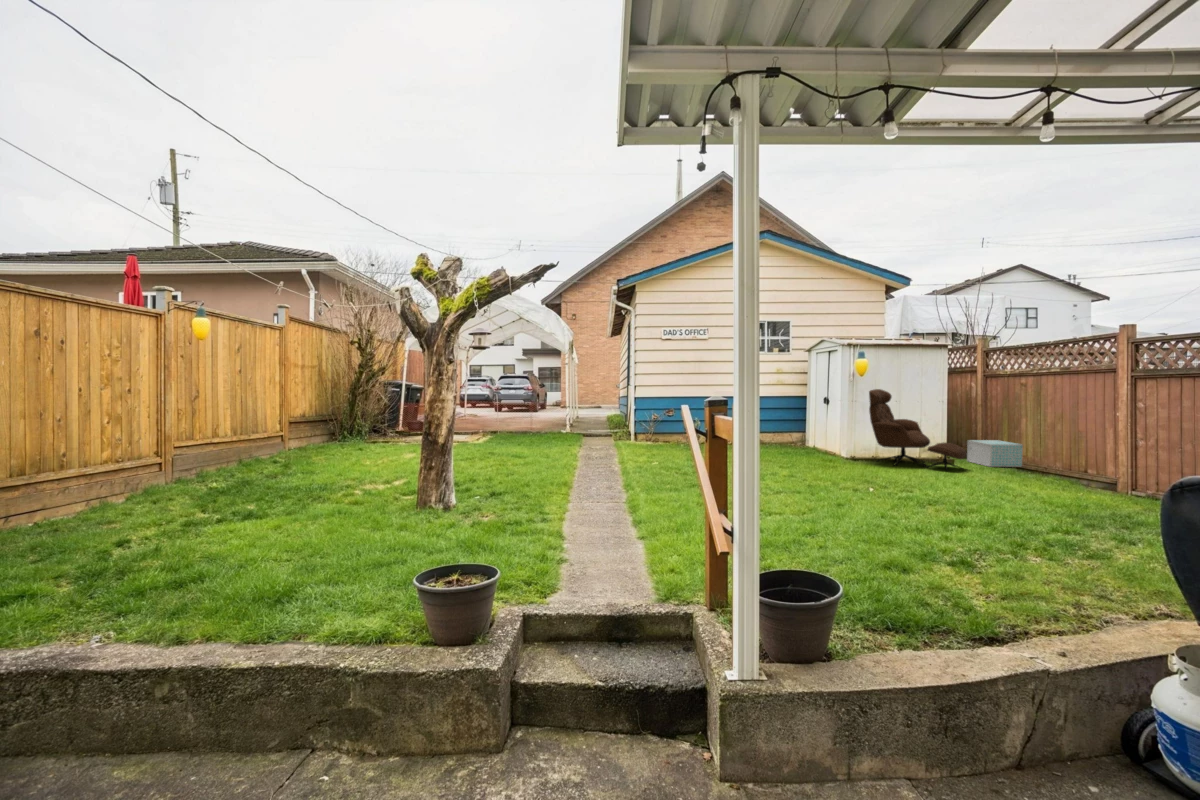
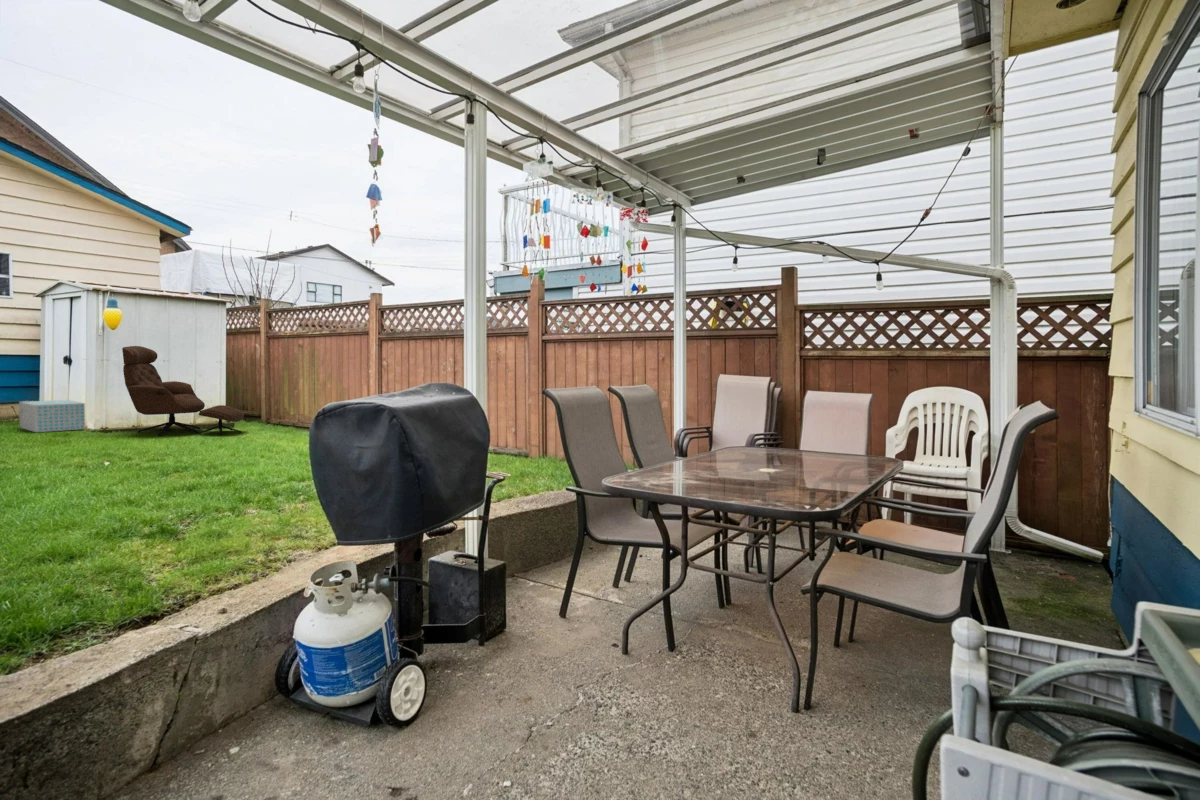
storage box: present [967,440,1023,467] -> present [19,400,85,432]

